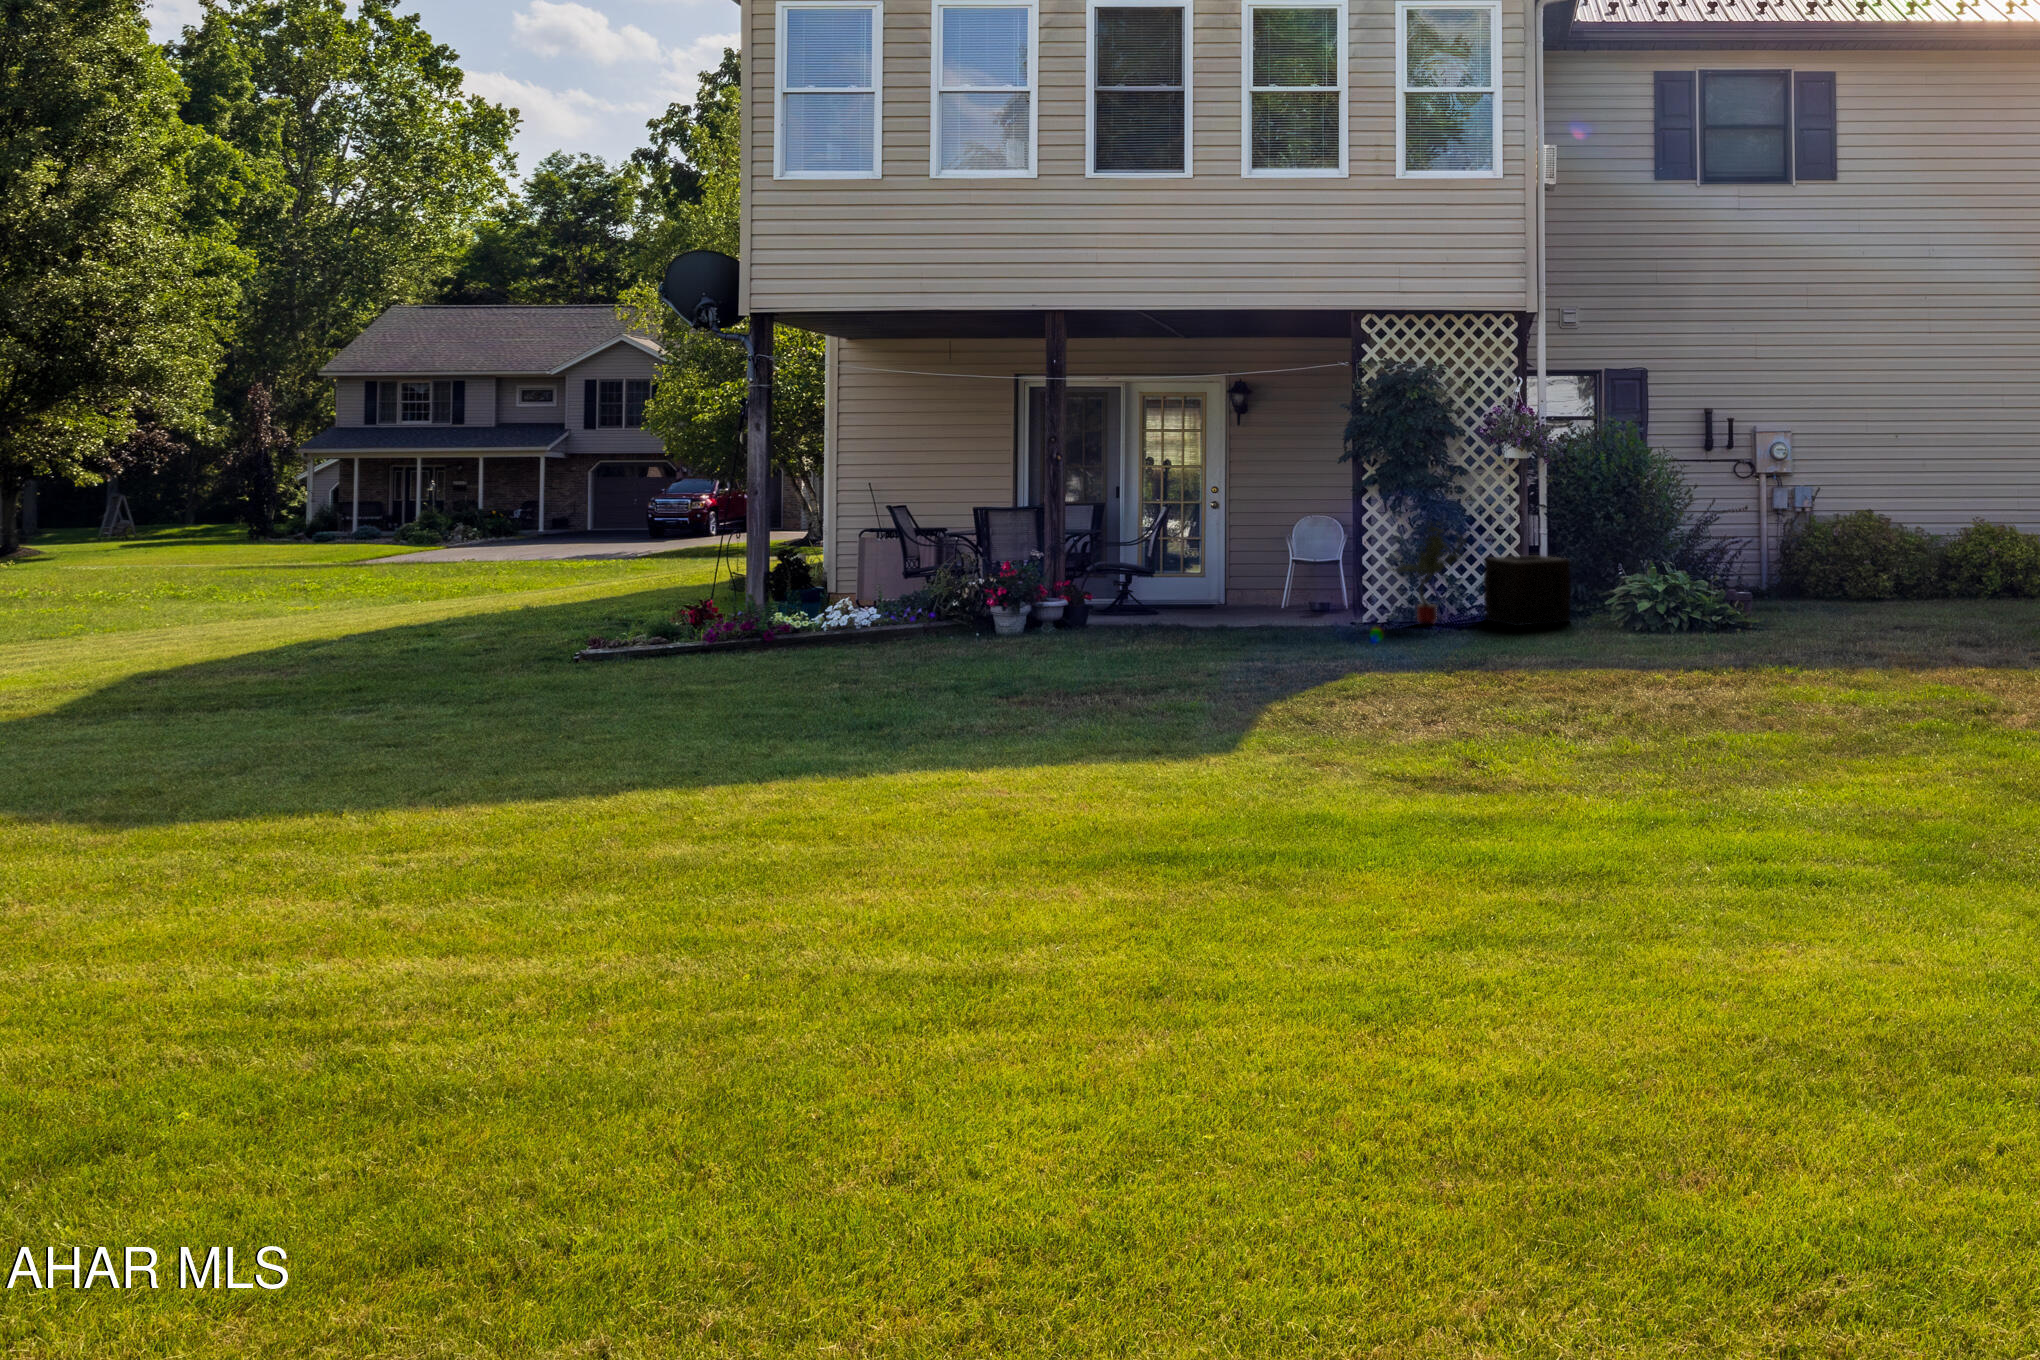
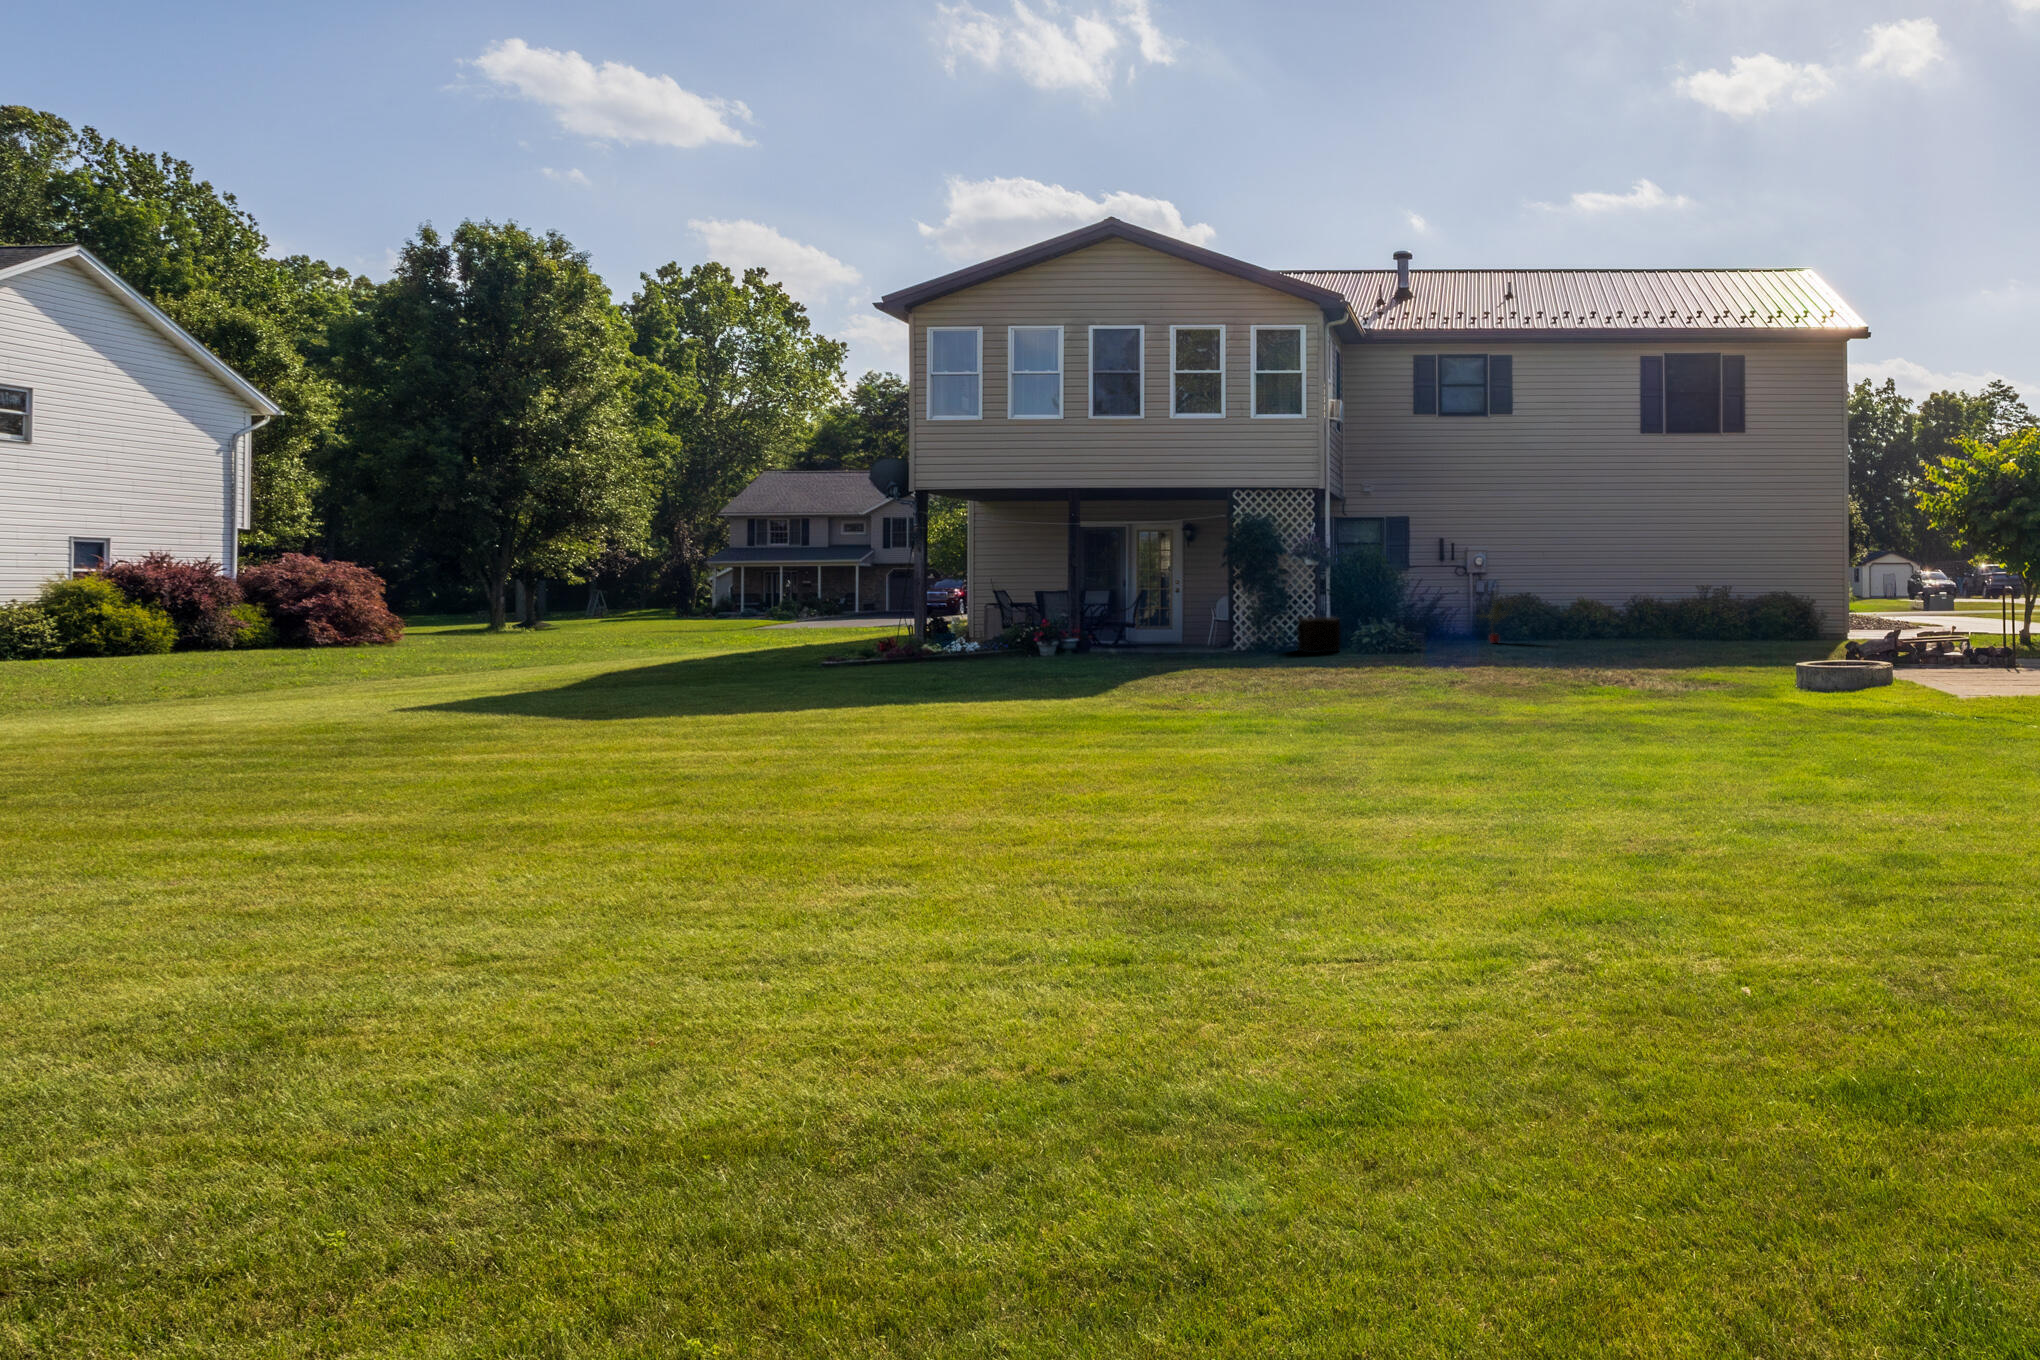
potted tree: present [1389,523,1468,625] -> present [1477,597,1513,643]

